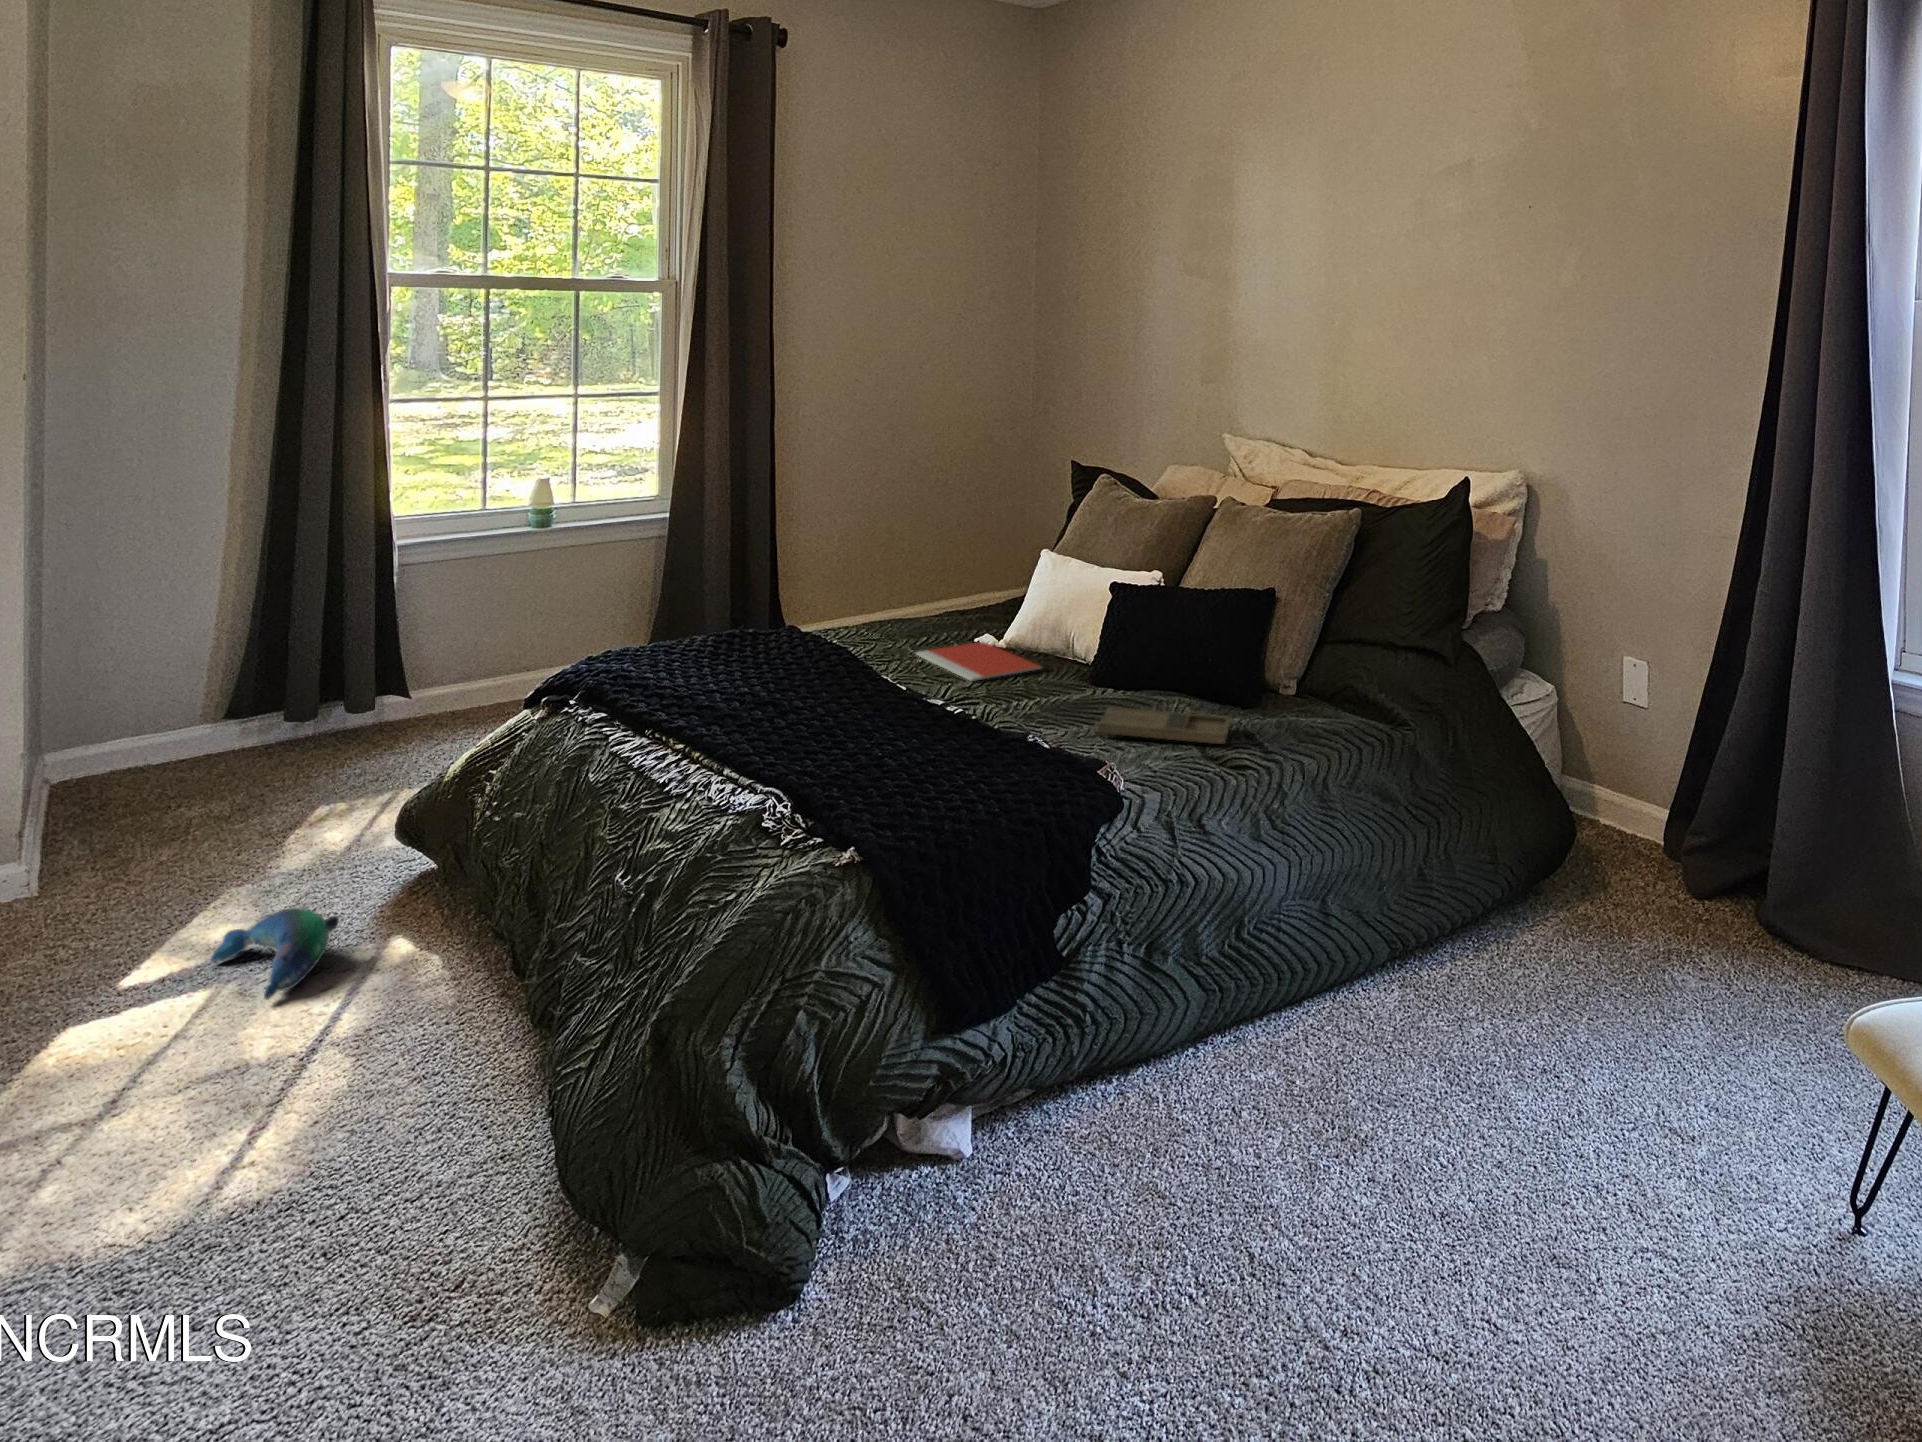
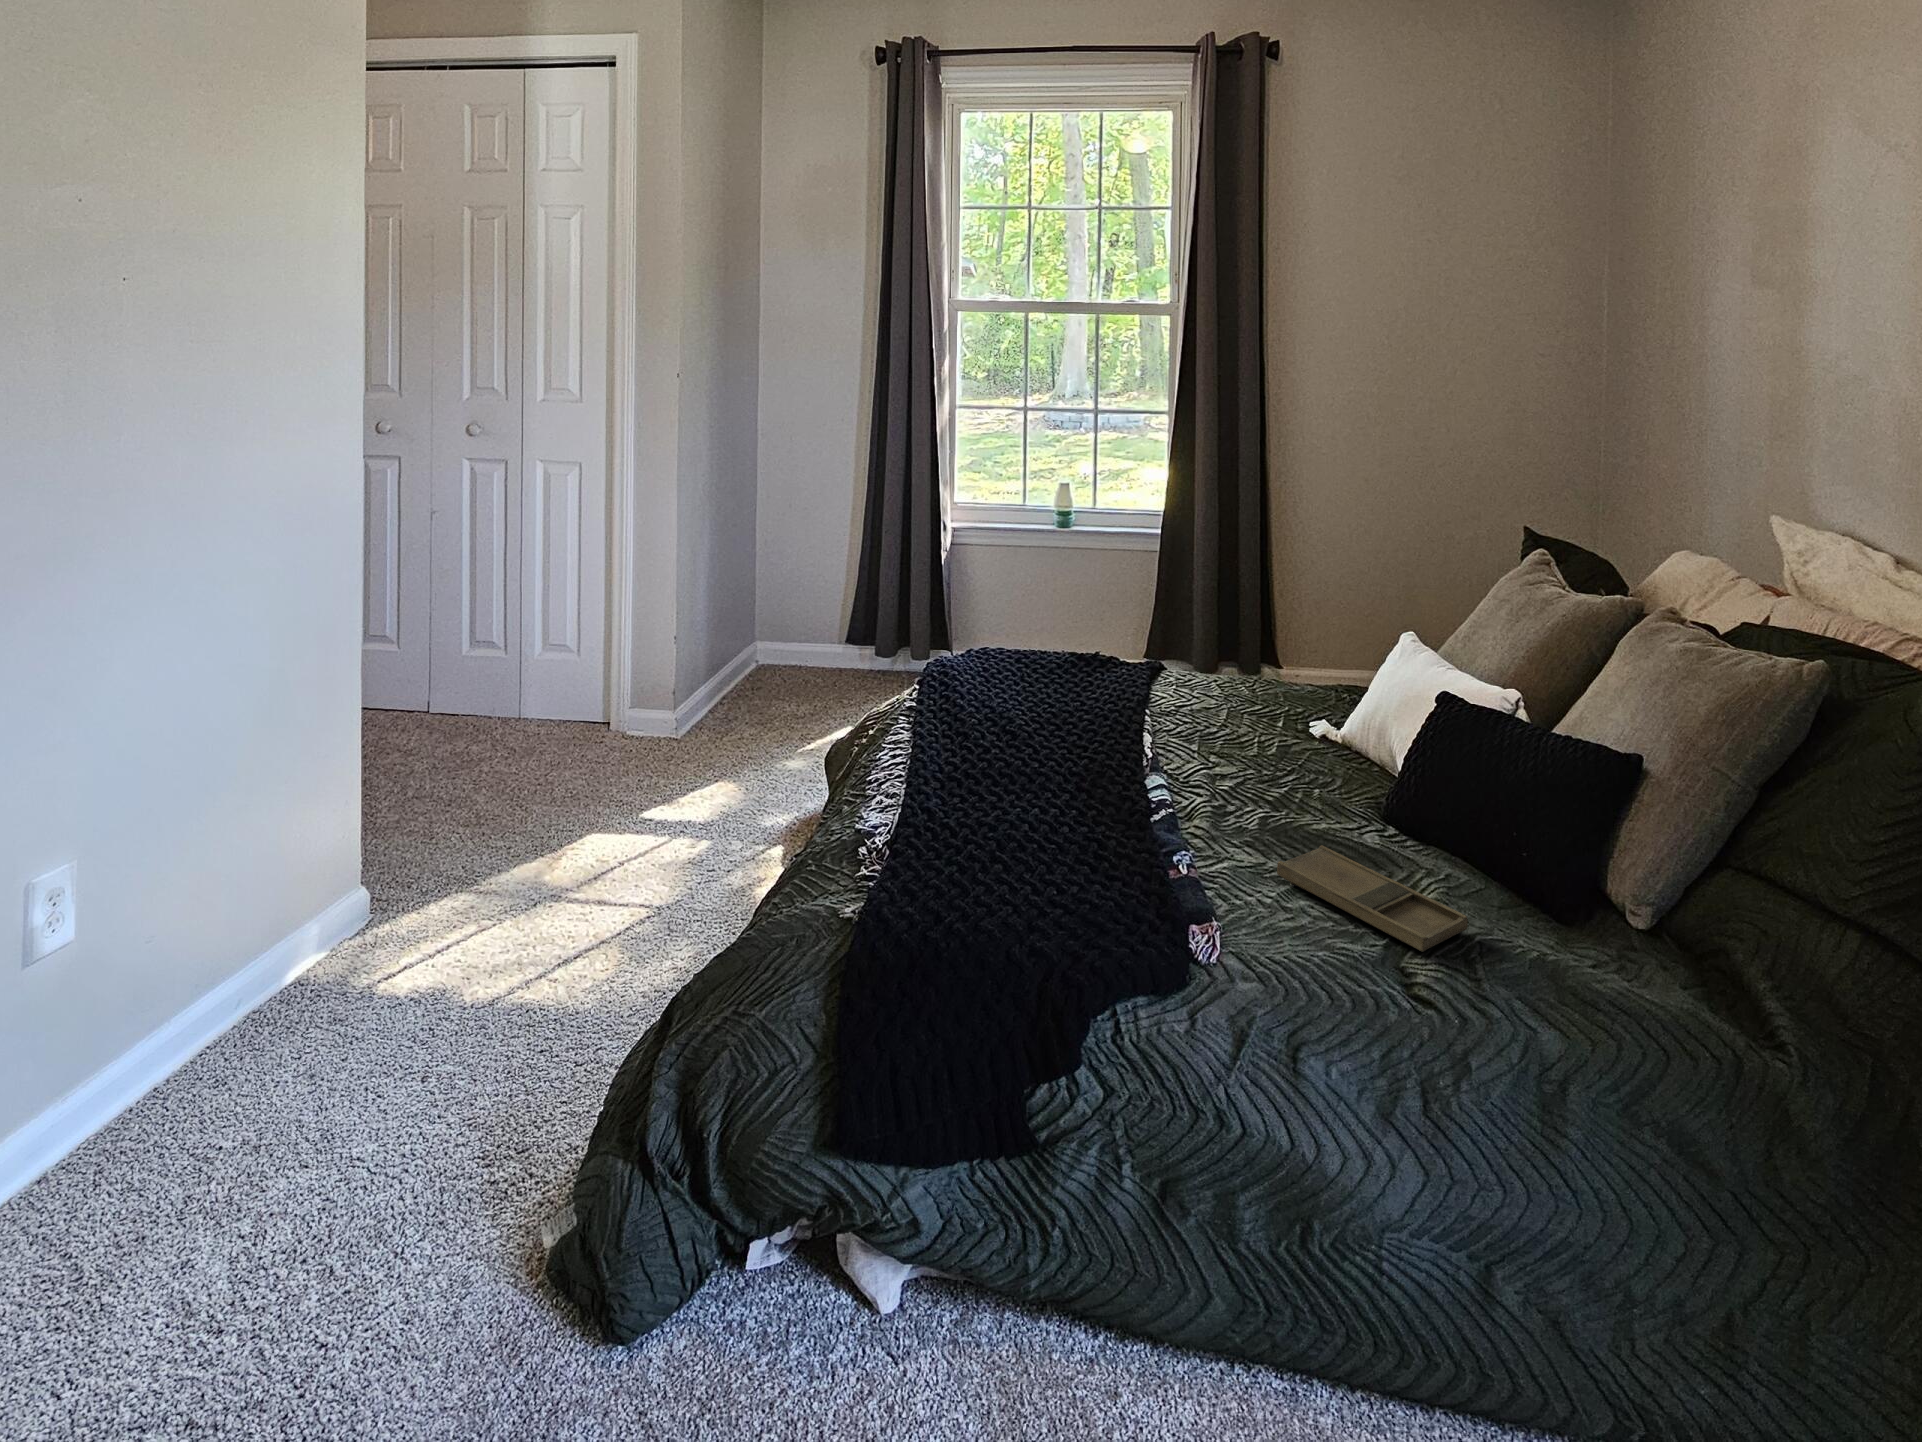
notebook: present [916,642,1041,681] -> none [1236,715,1340,773]
plush toy: present [211,908,339,1000] -> none [670,797,741,864]

